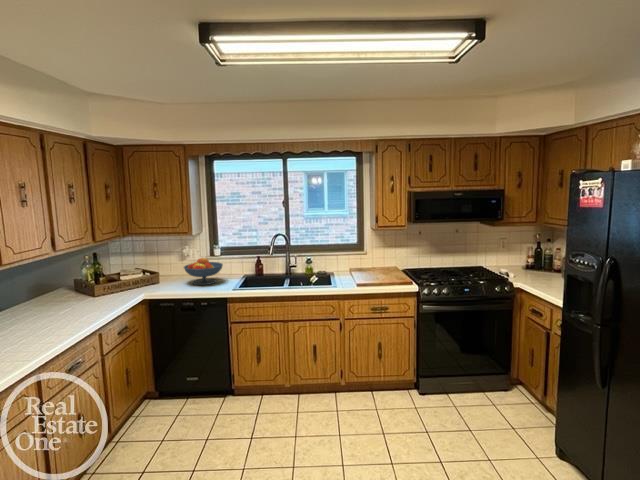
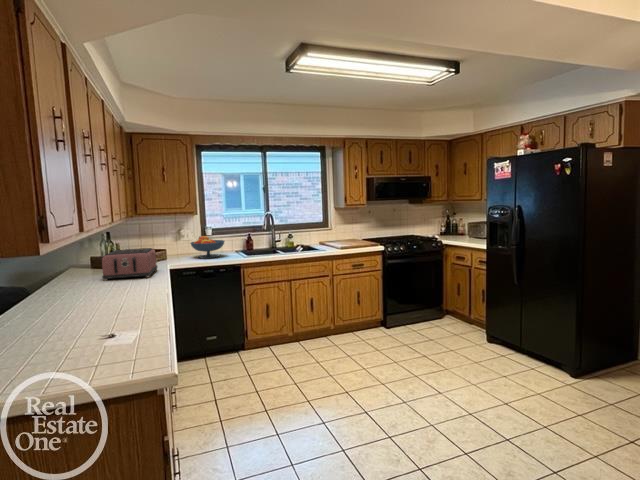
toaster: none [43,278,120,316] -> present [102,248,157,281]

